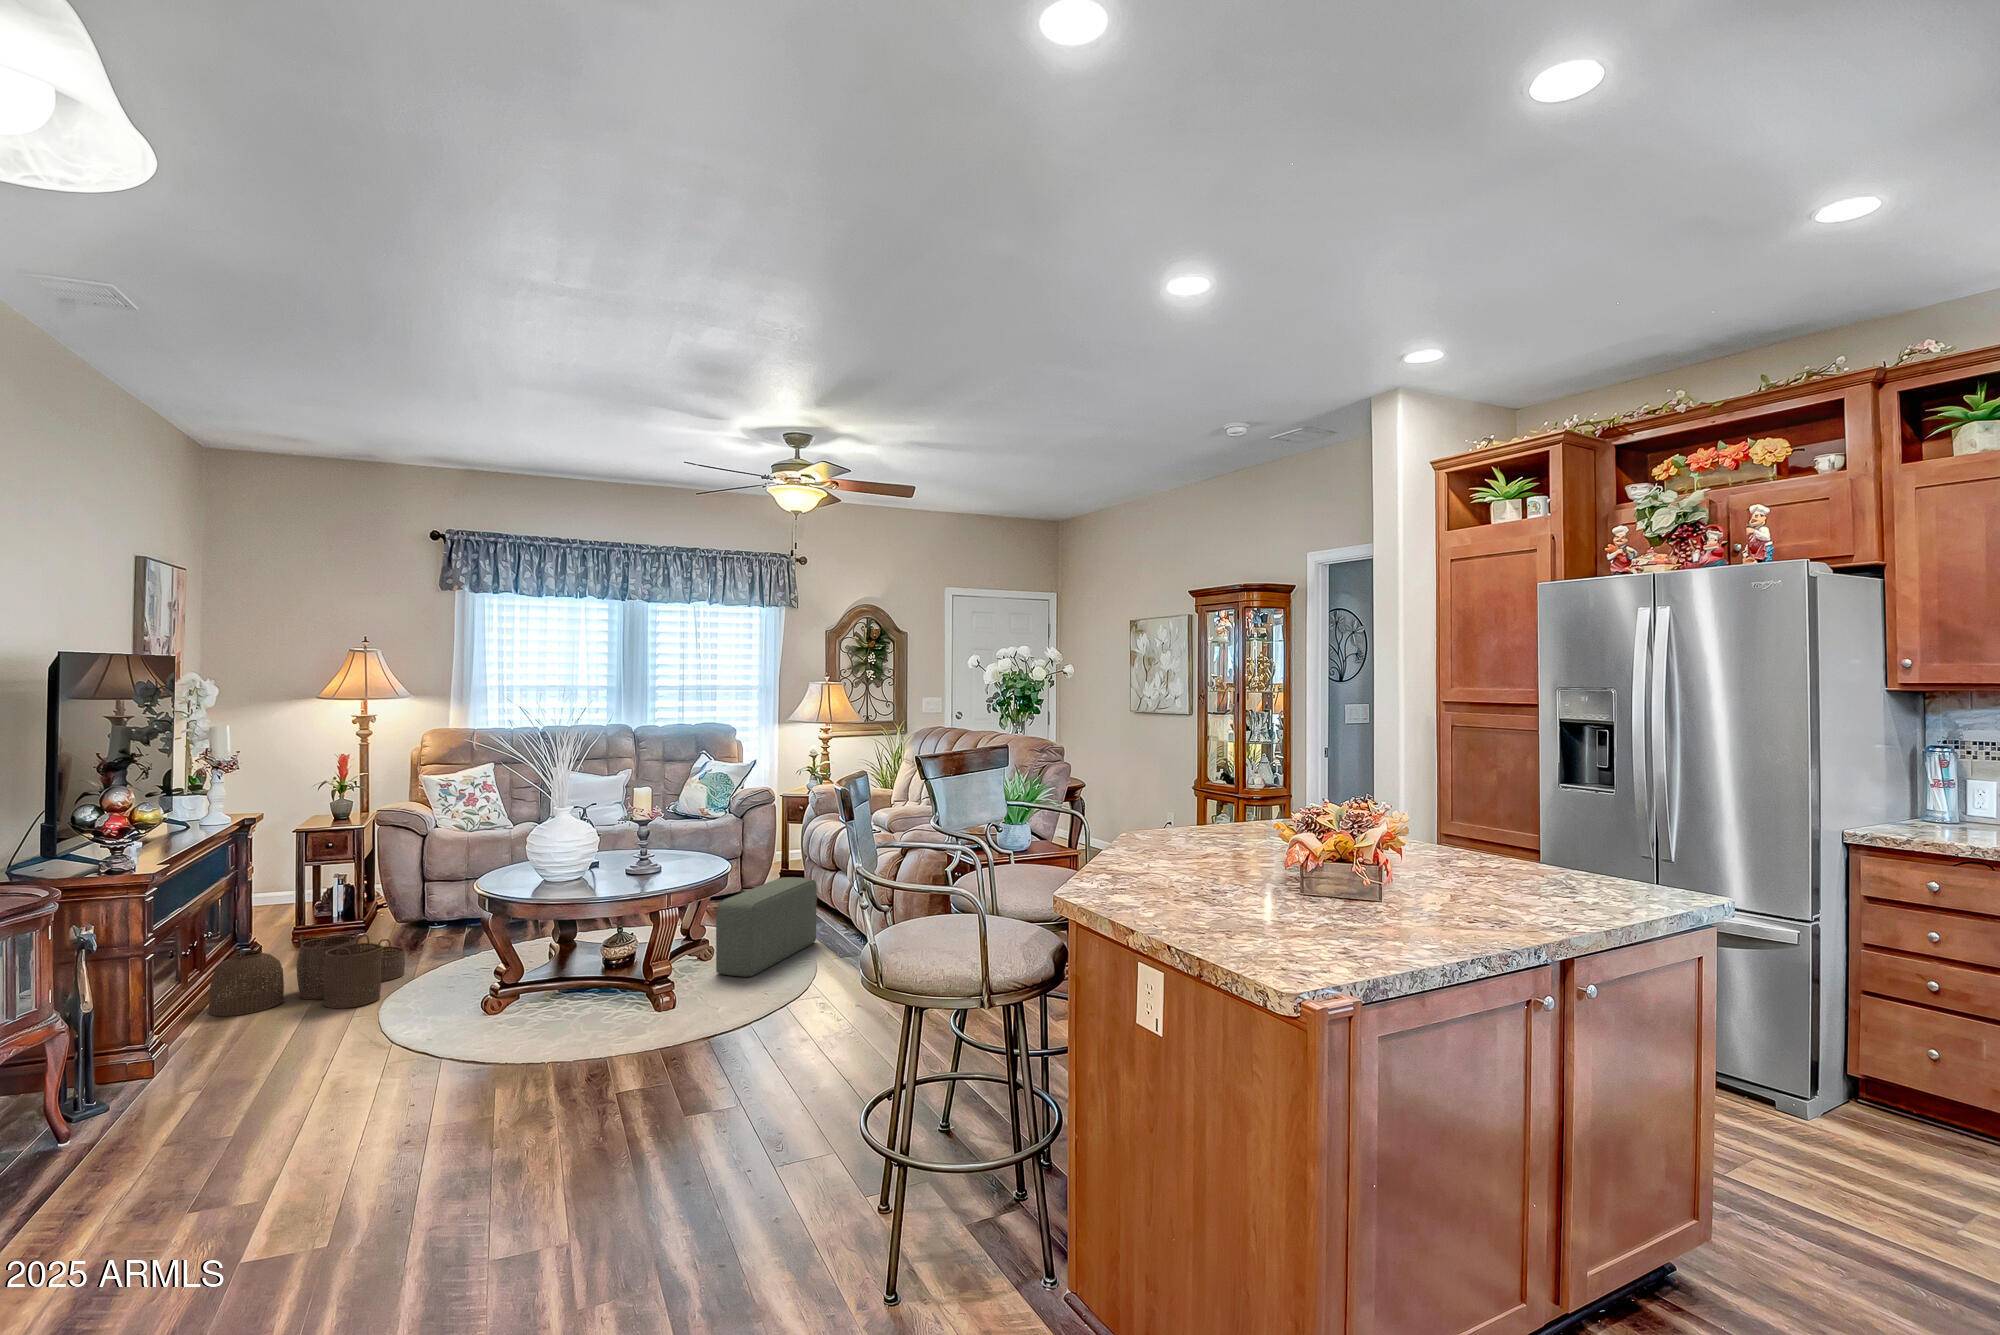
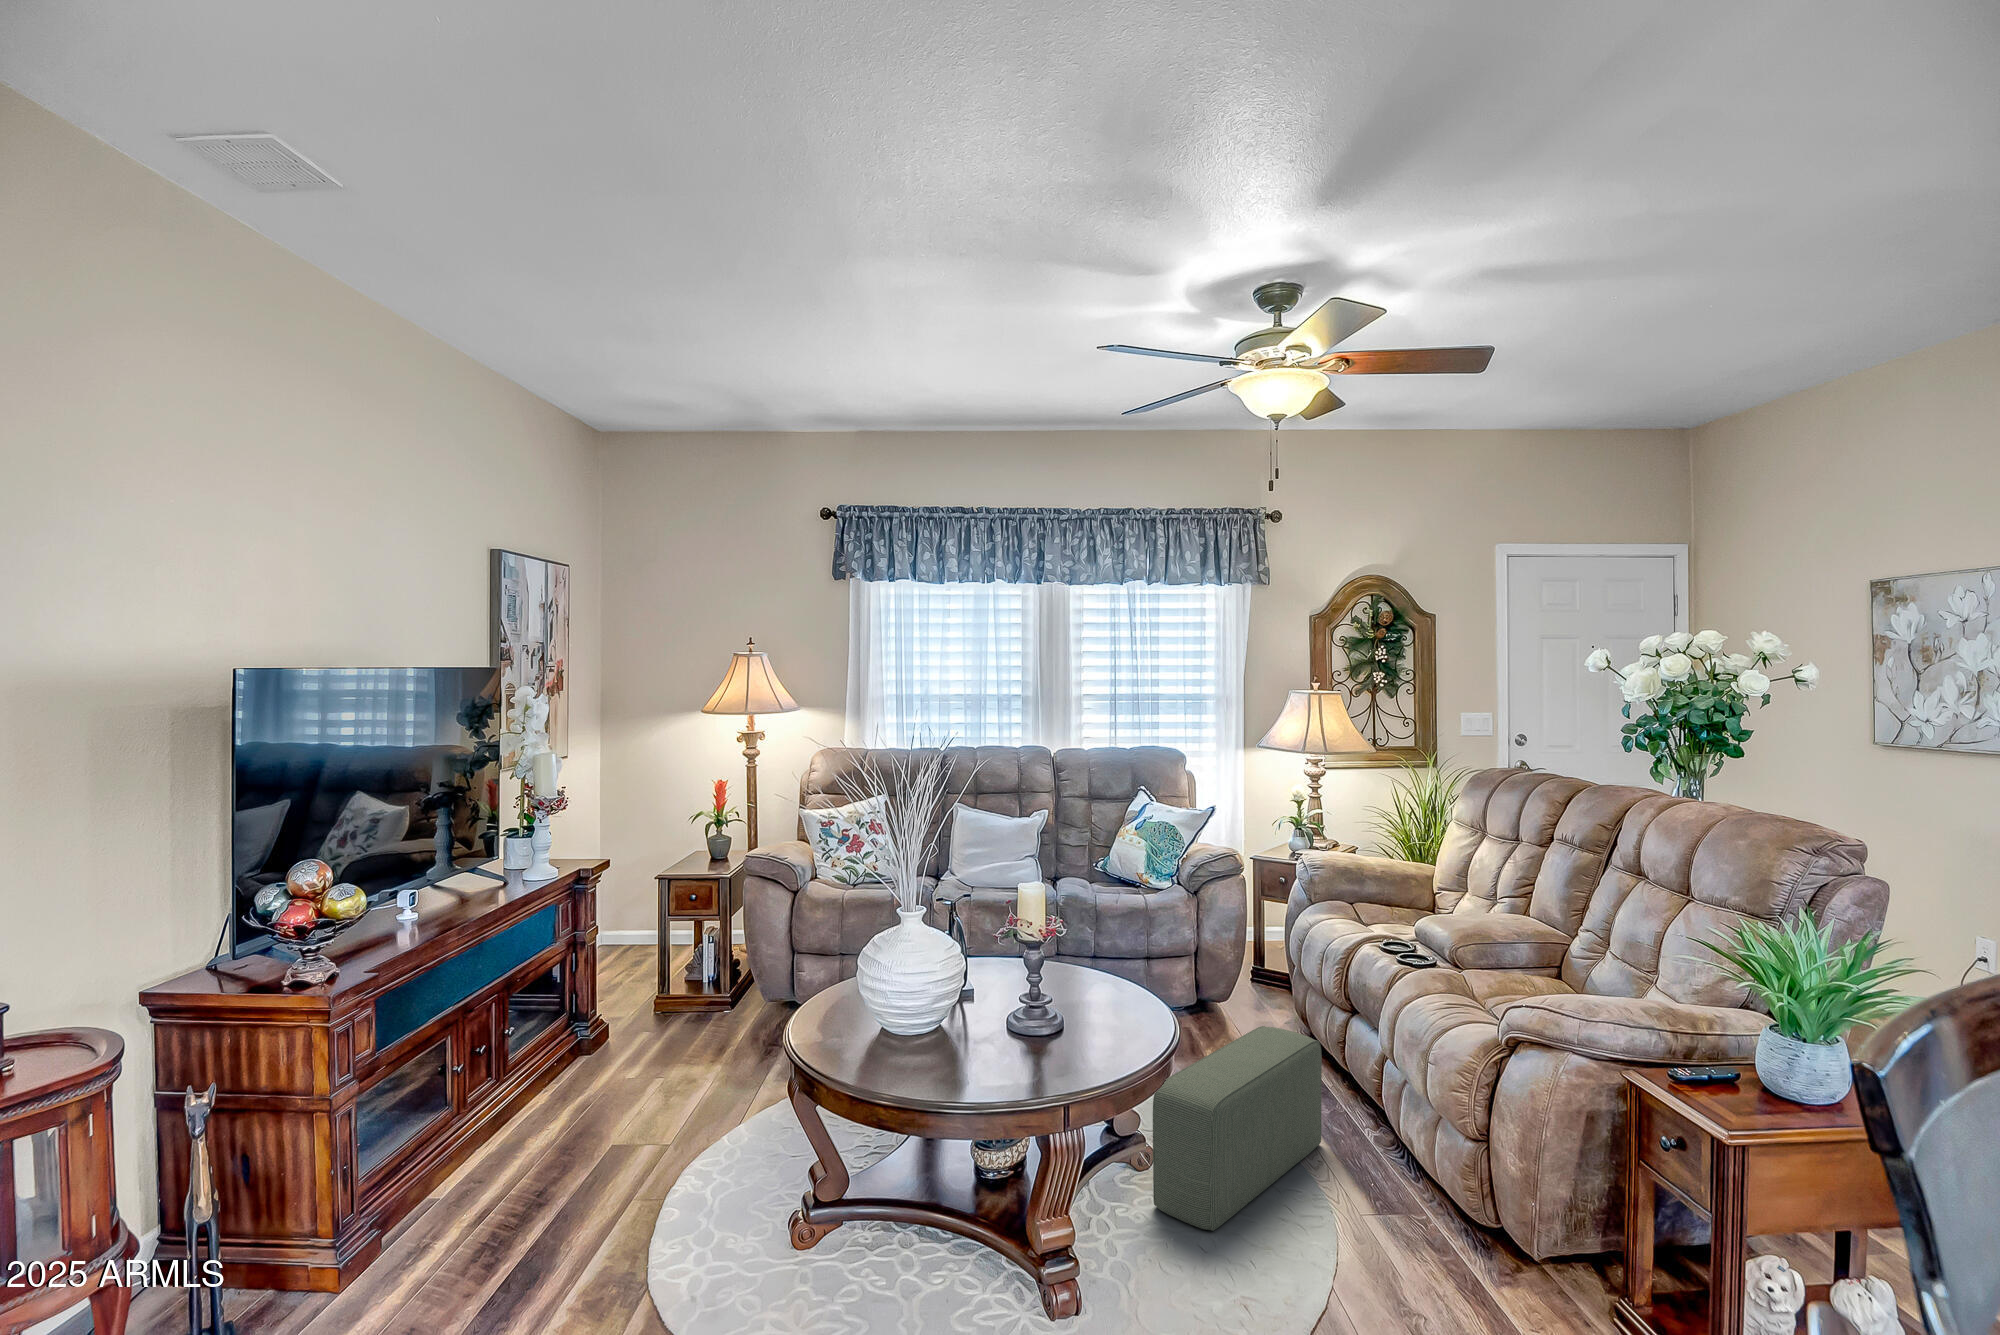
woven basket: present [207,930,405,1016] -> none [490,1050,736,1178]

